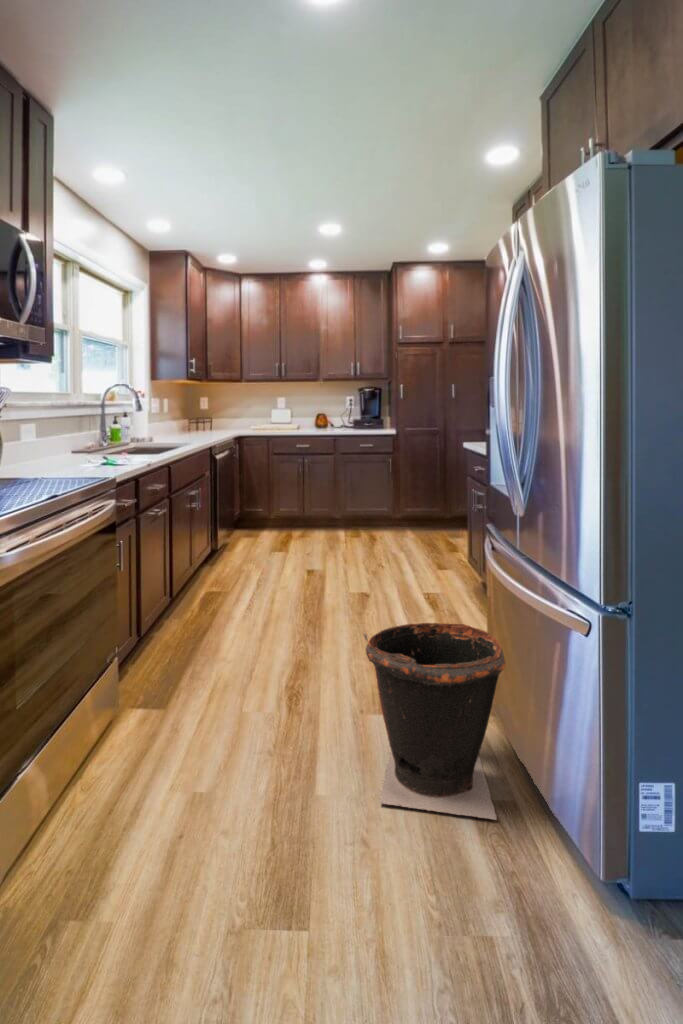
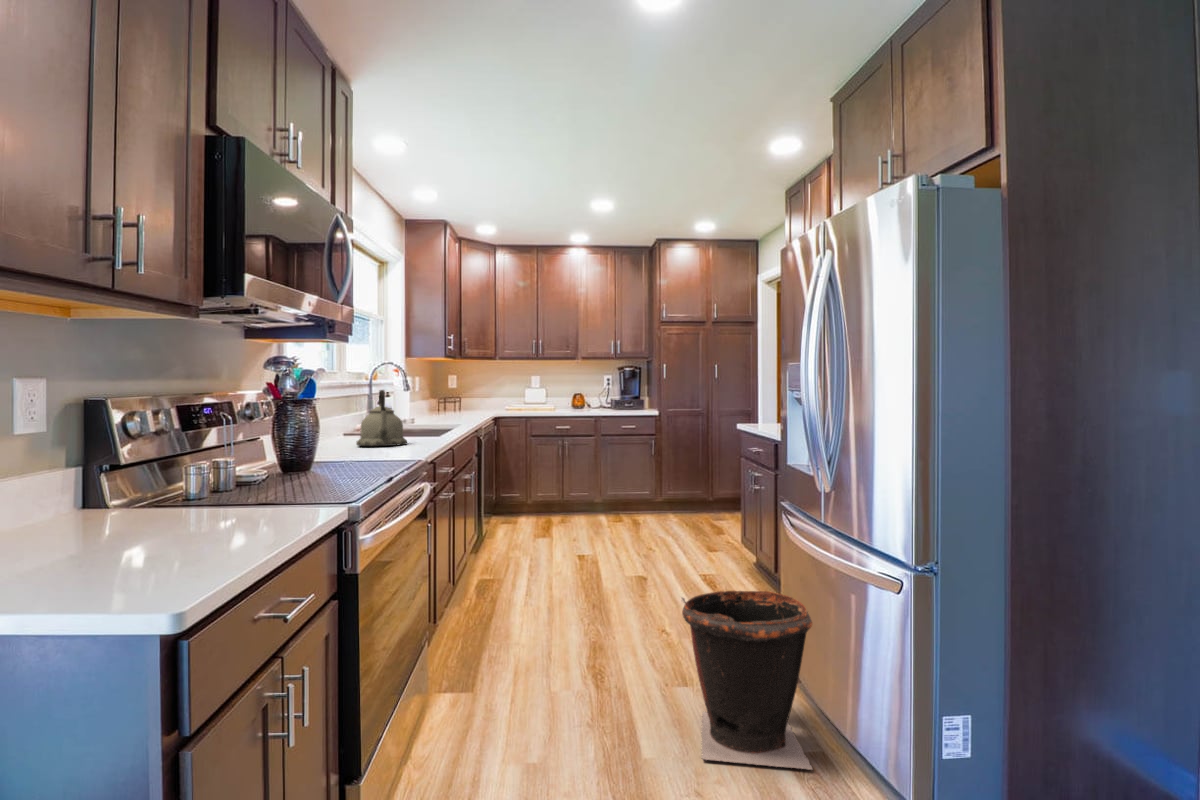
kettle: none [59,408,113,466] -> present [356,390,407,446]

